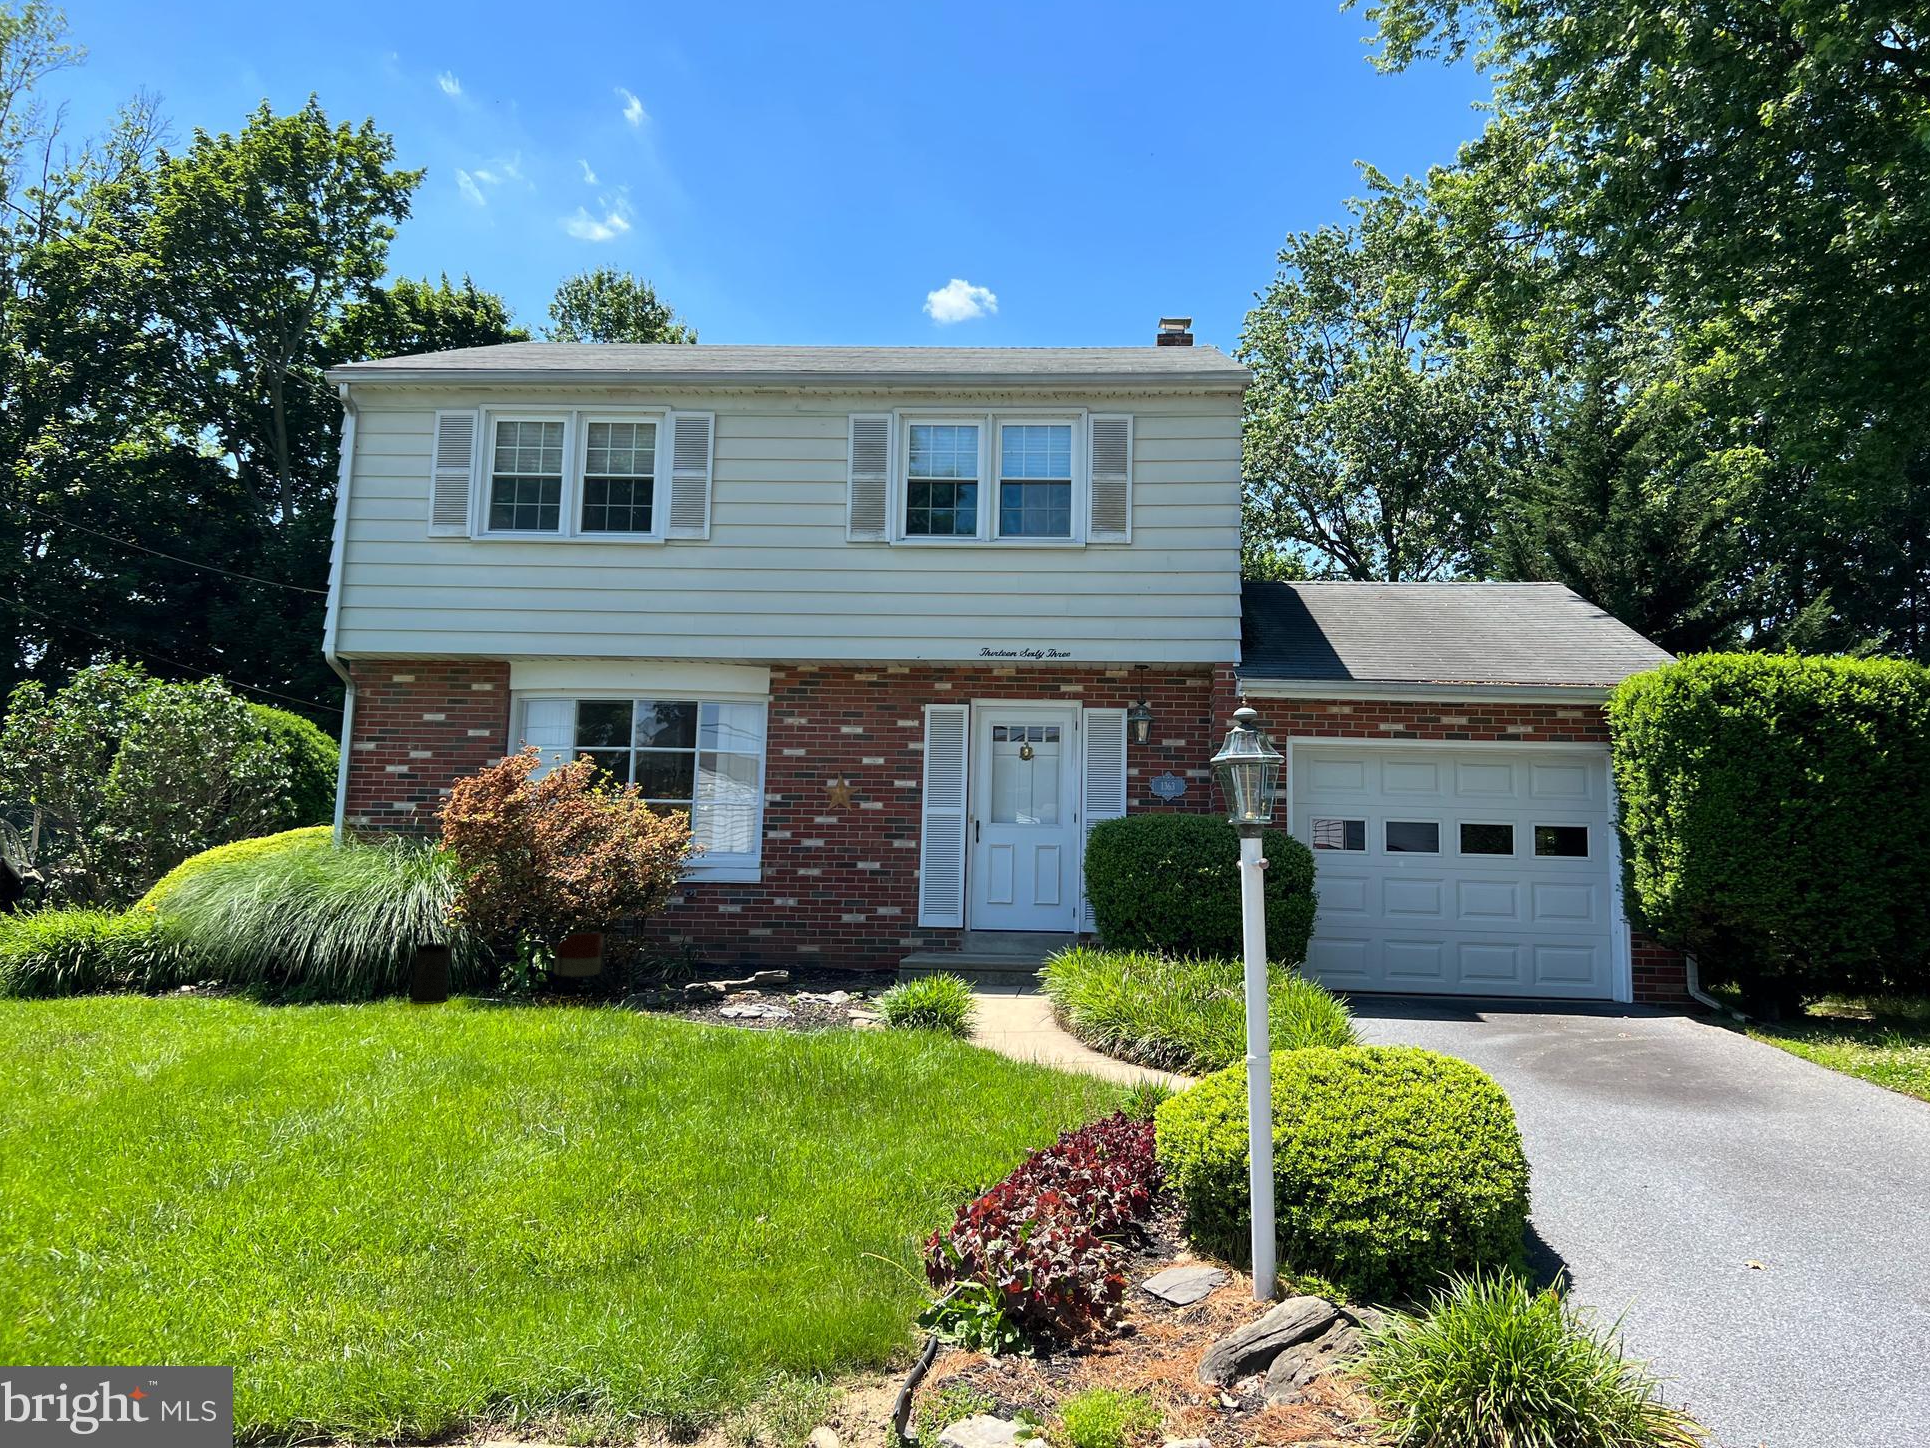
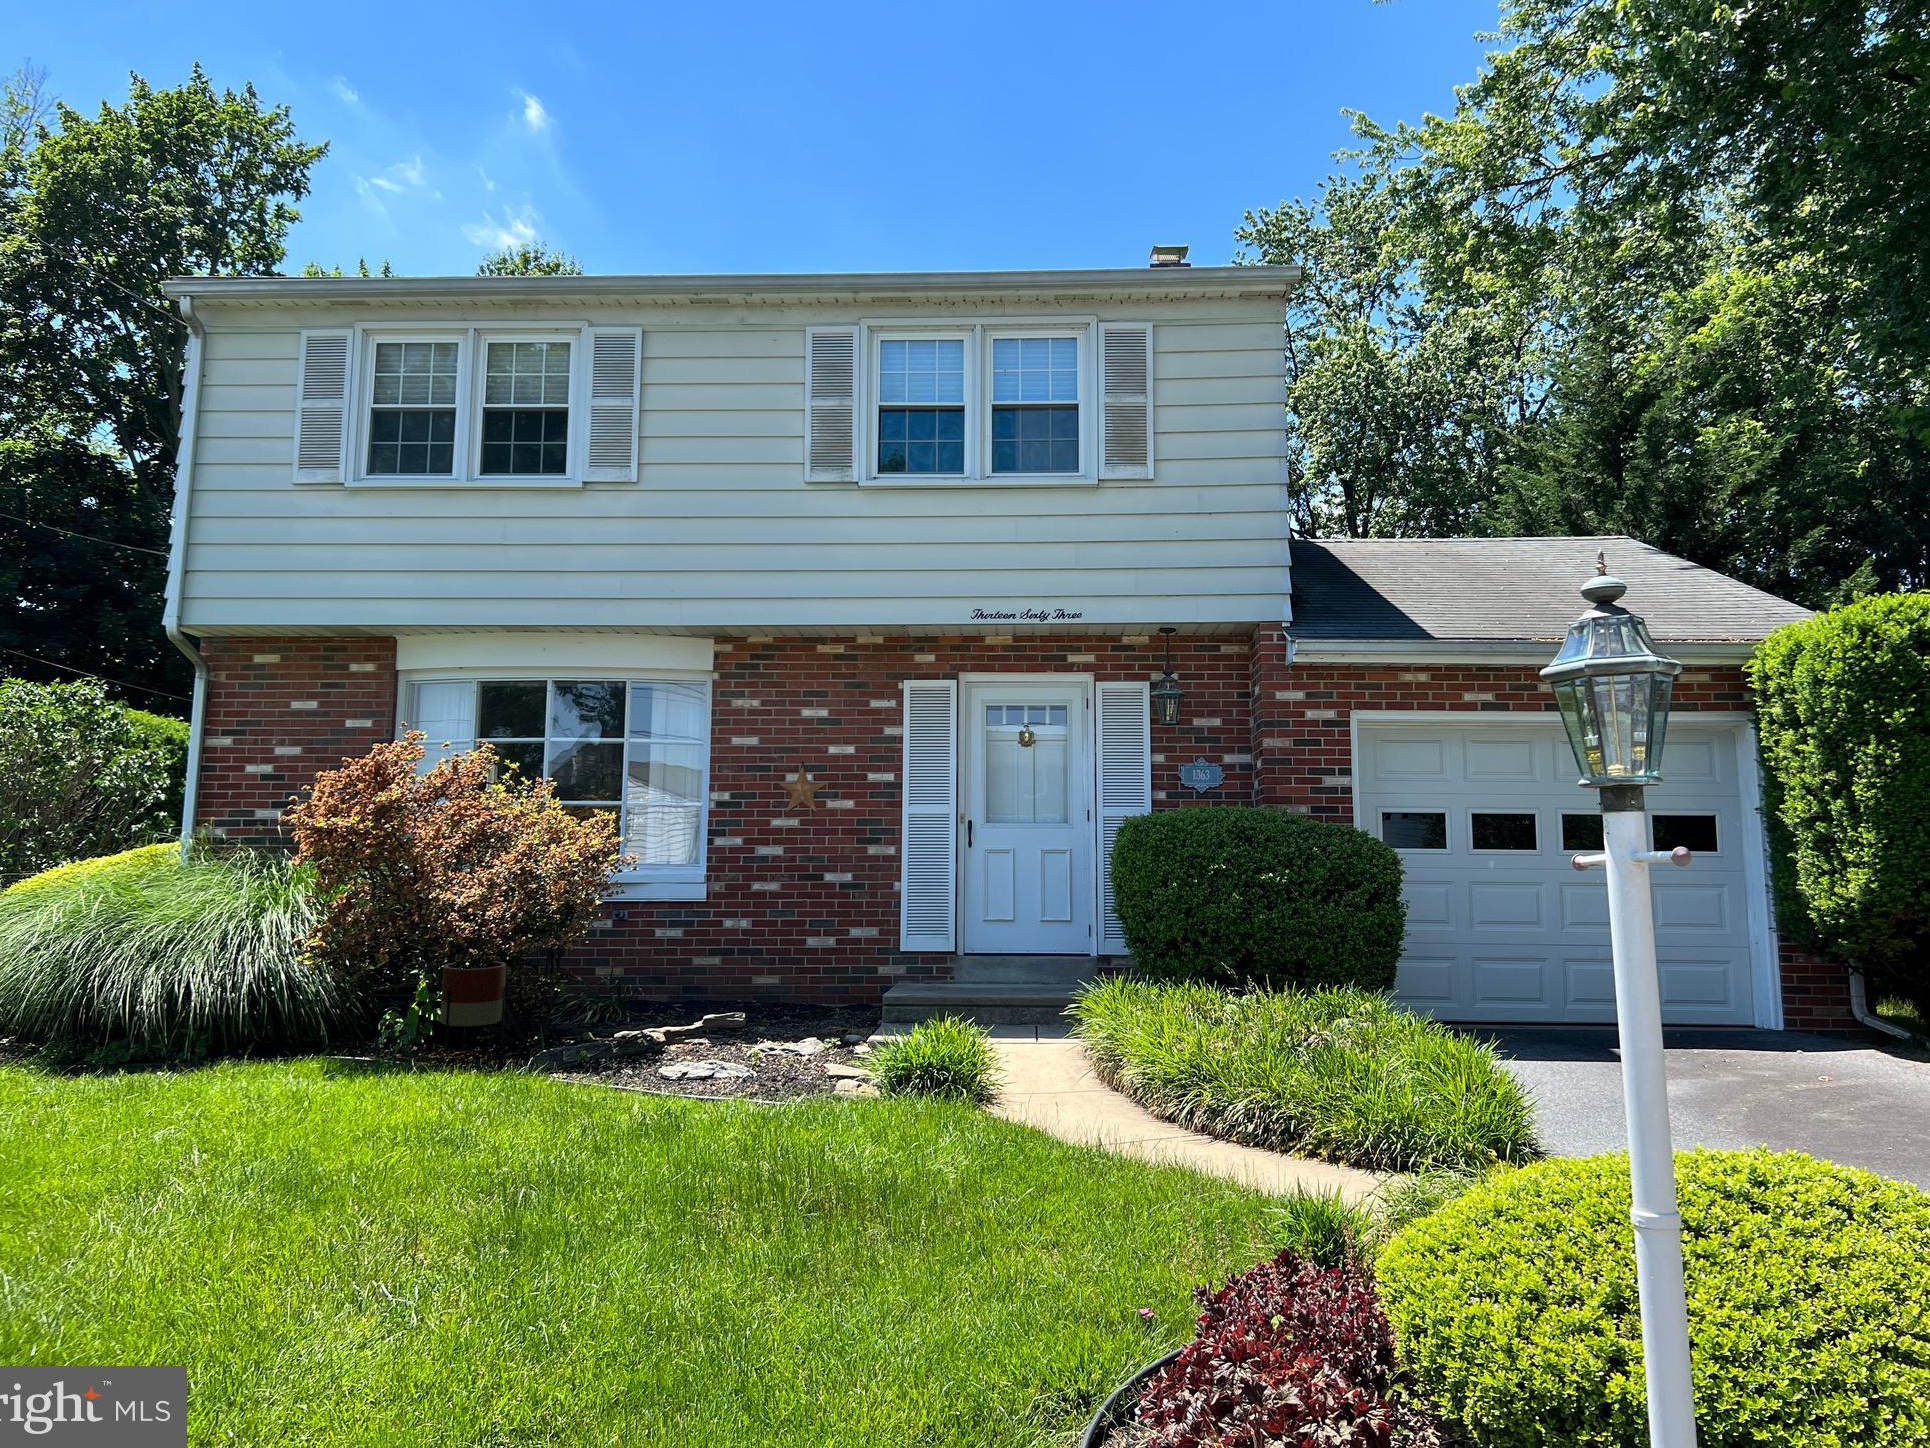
watering can: present [410,932,457,1004] -> none [243,971,312,1068]

